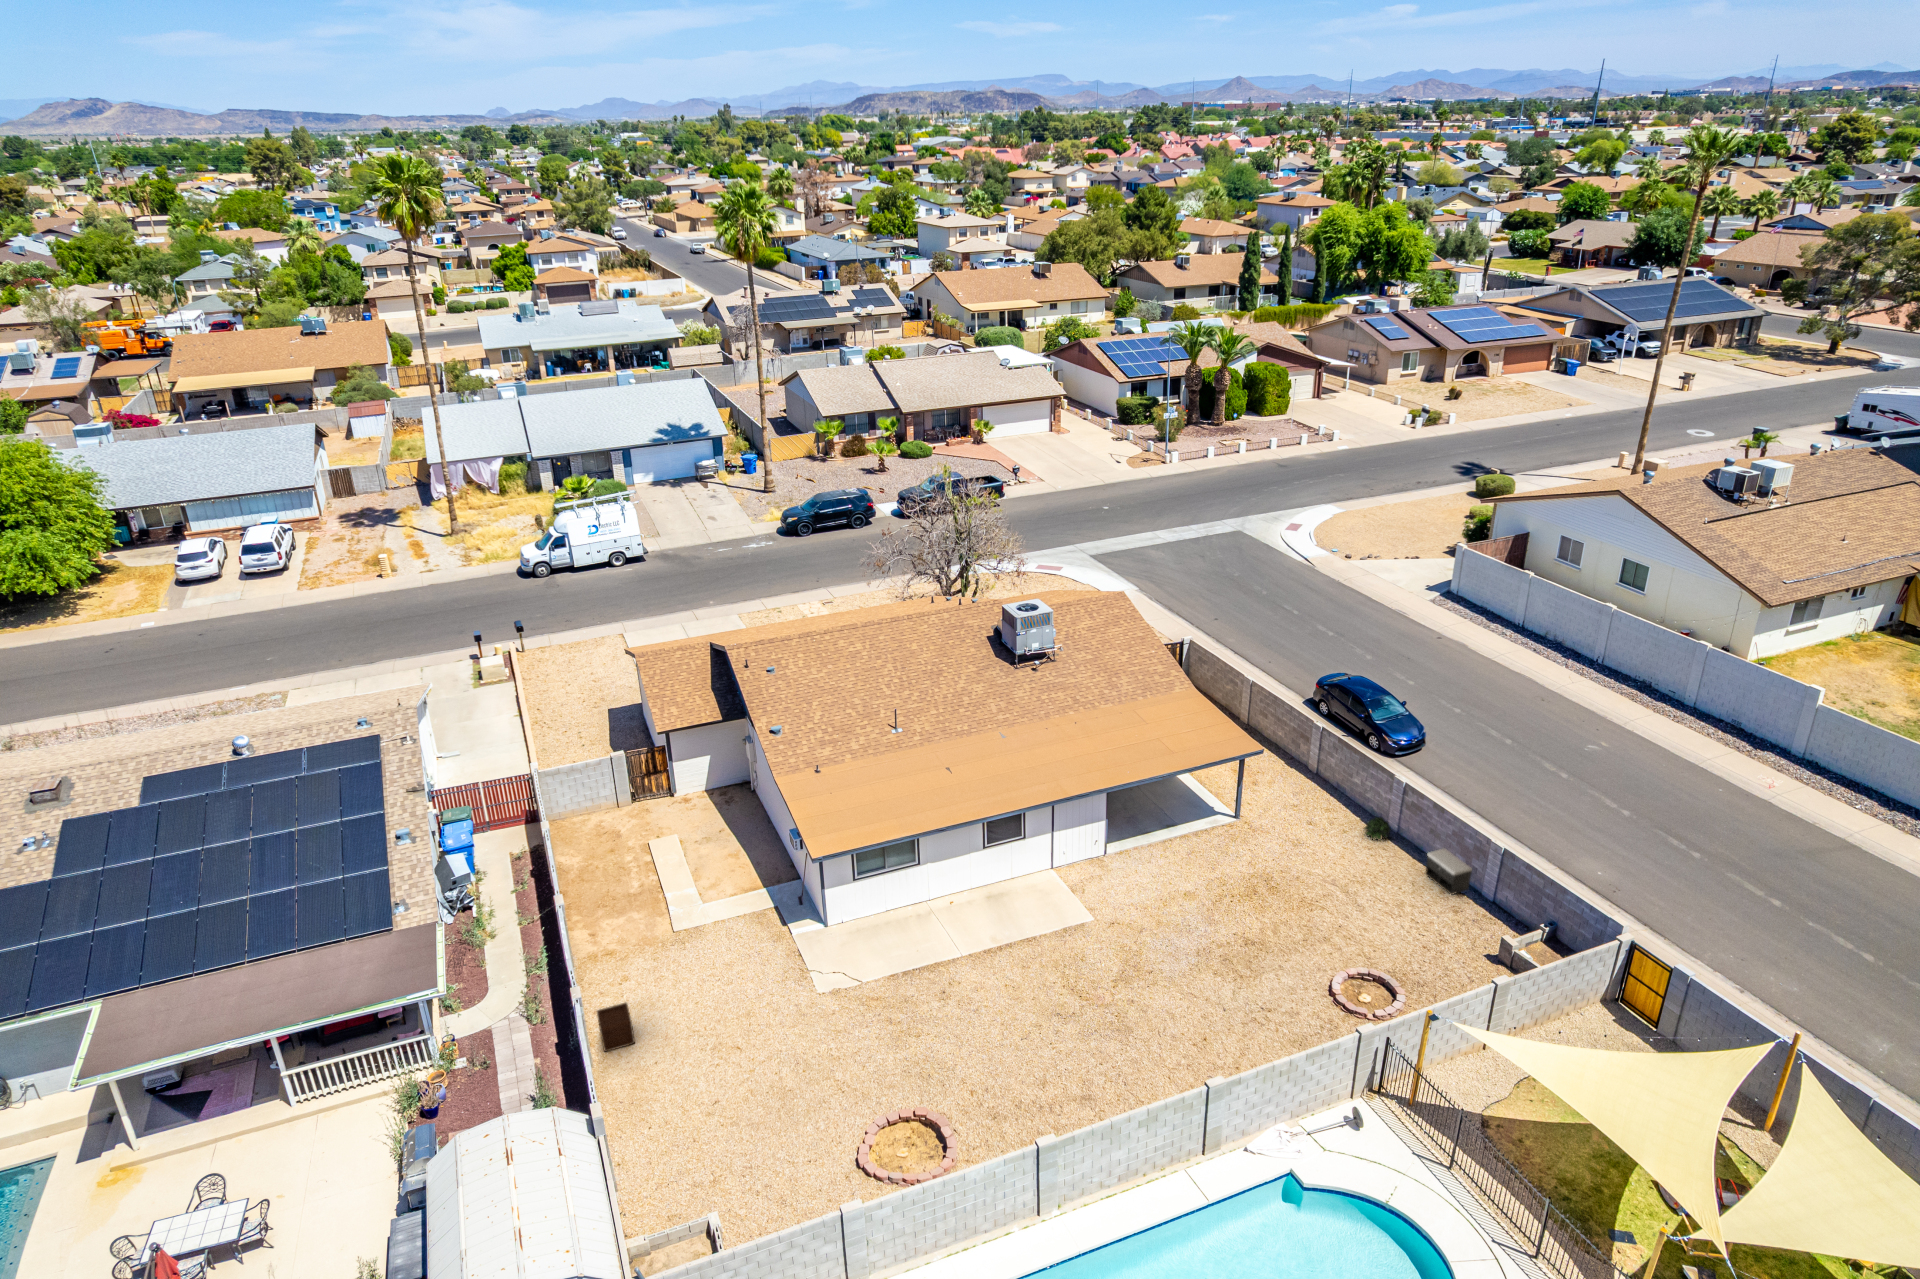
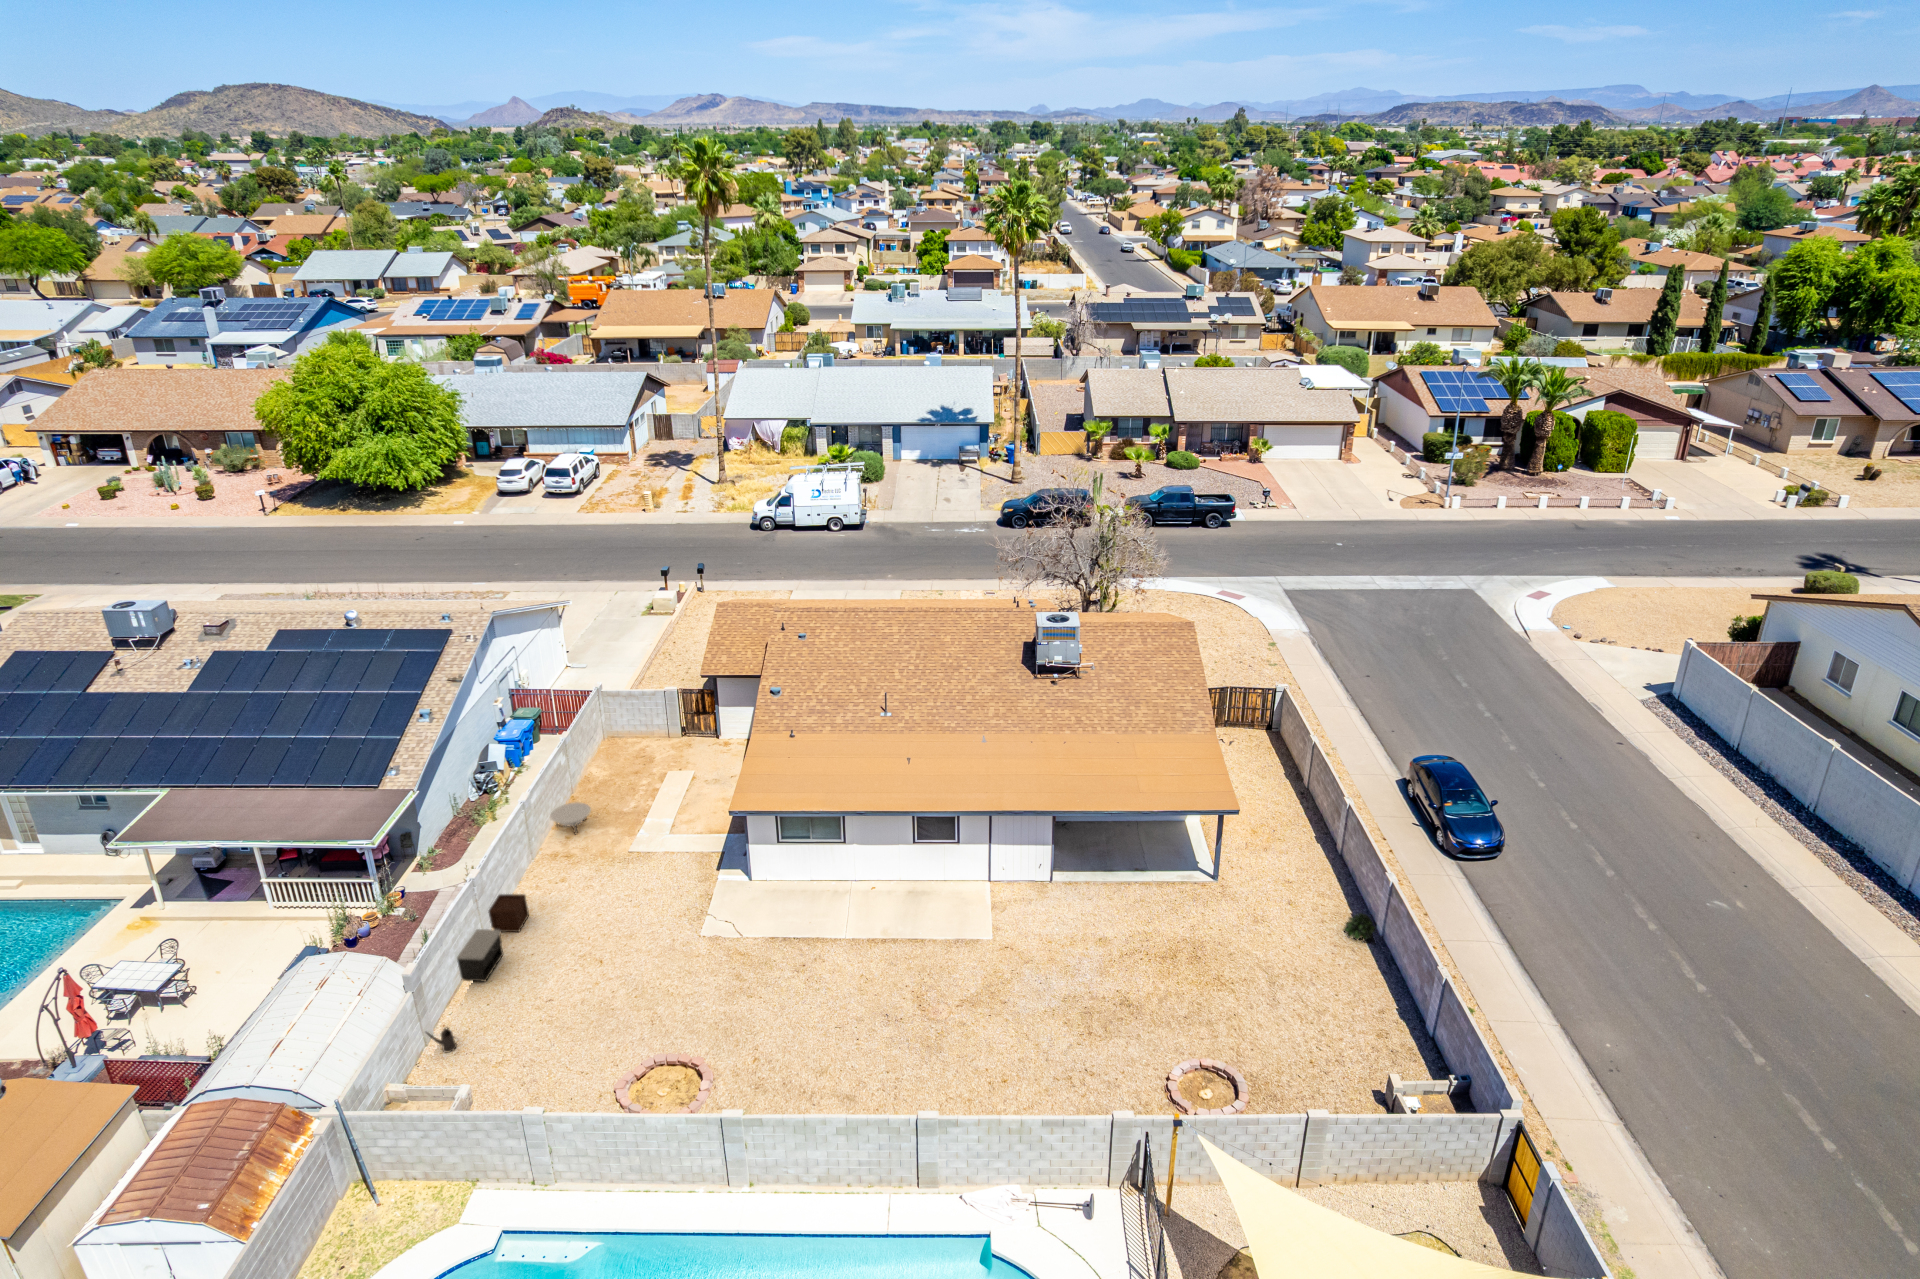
storage bench: present [1425,849,1472,895] -> present [457,929,503,982]
round table: none [569,895,615,931] -> present [550,802,591,834]
watering can: none [639,1155,676,1183] -> present [426,1027,456,1052]

